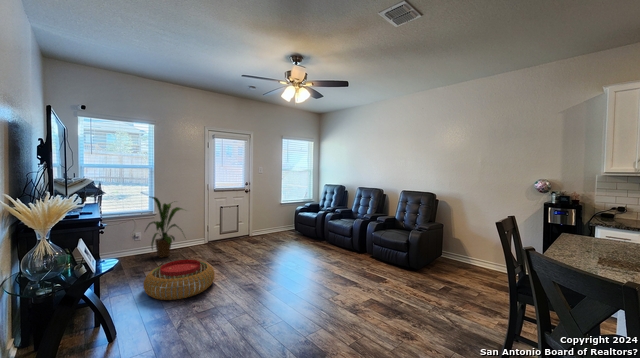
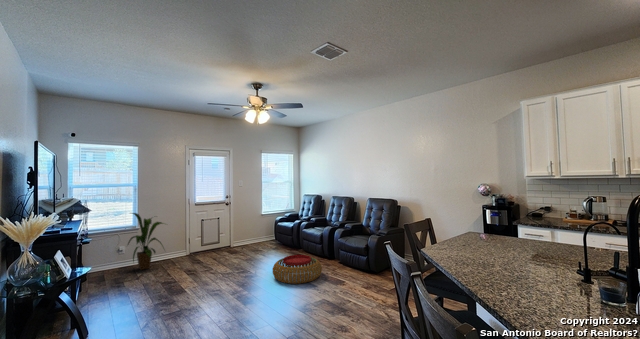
pouf: present [143,260,215,300] -> present [273,255,322,284]

